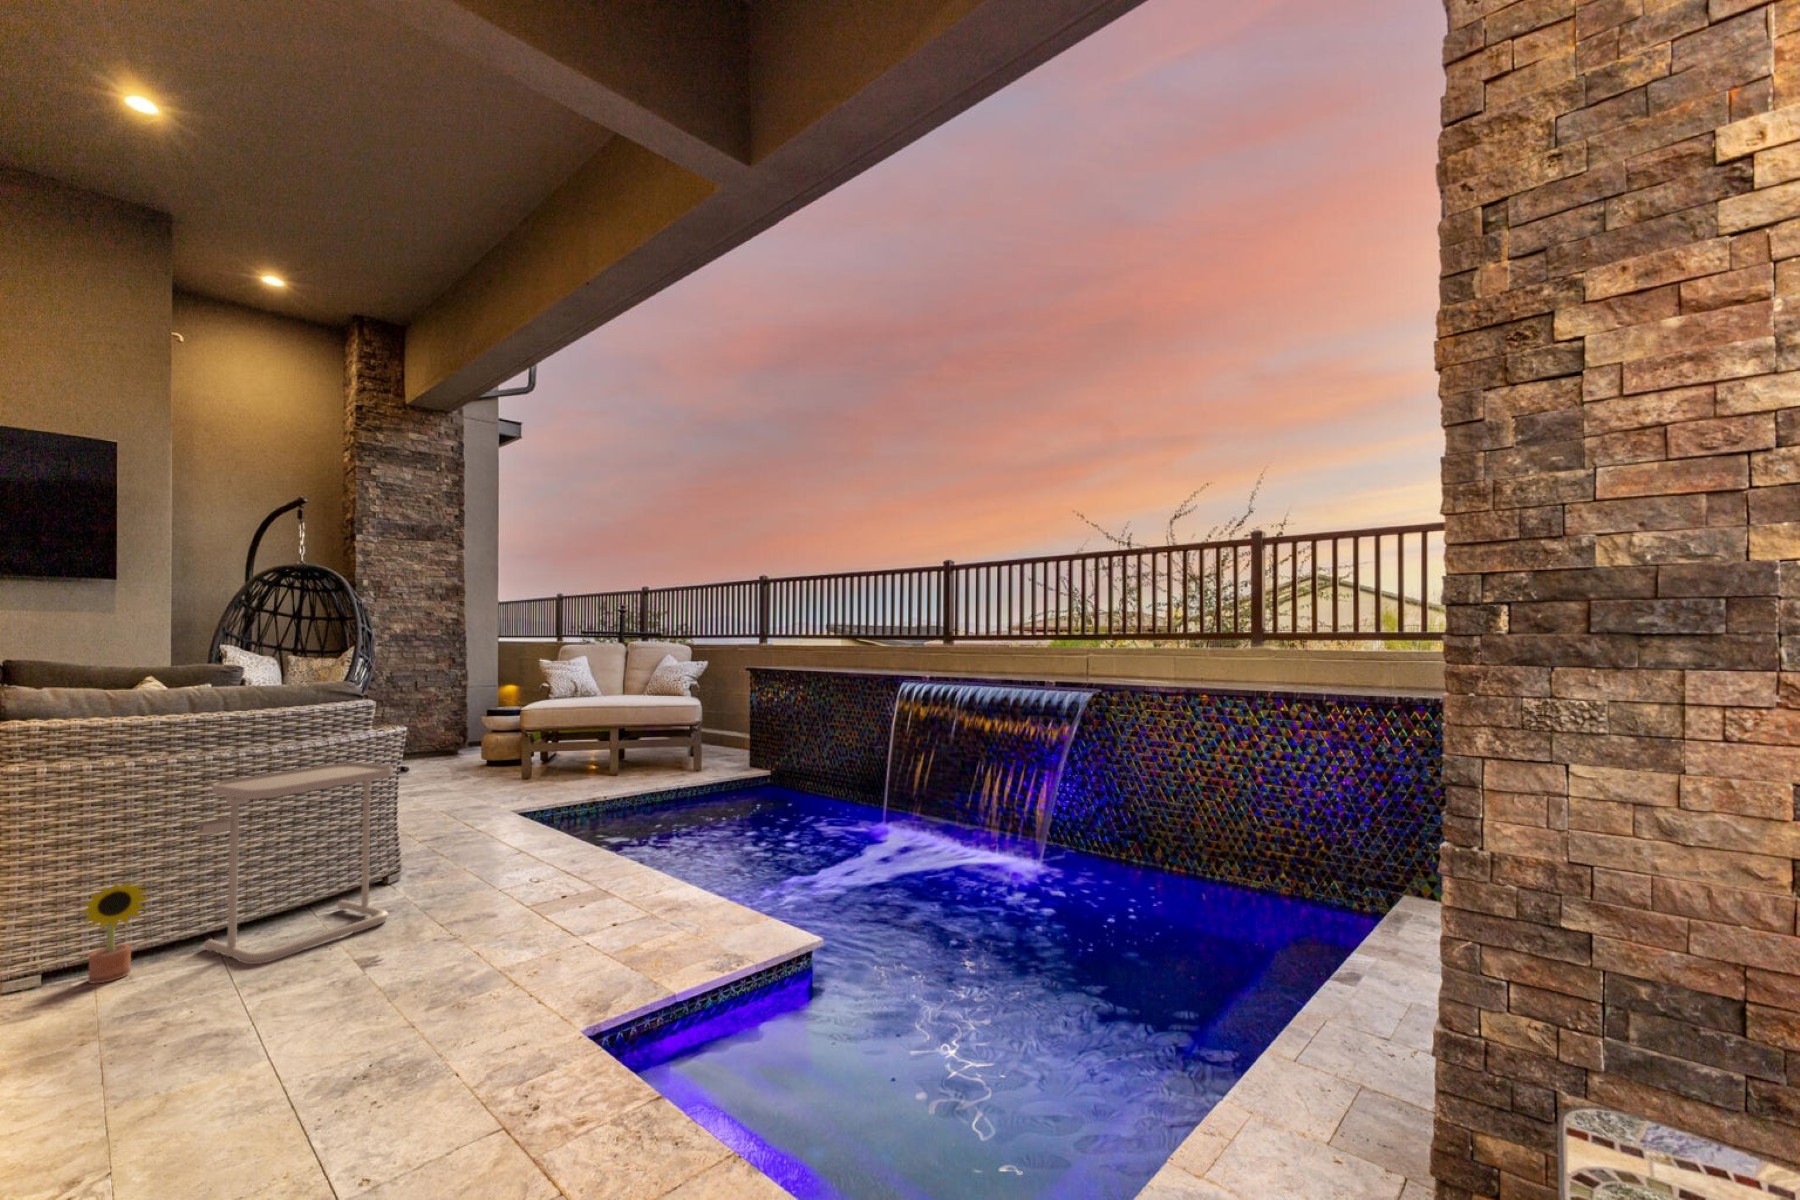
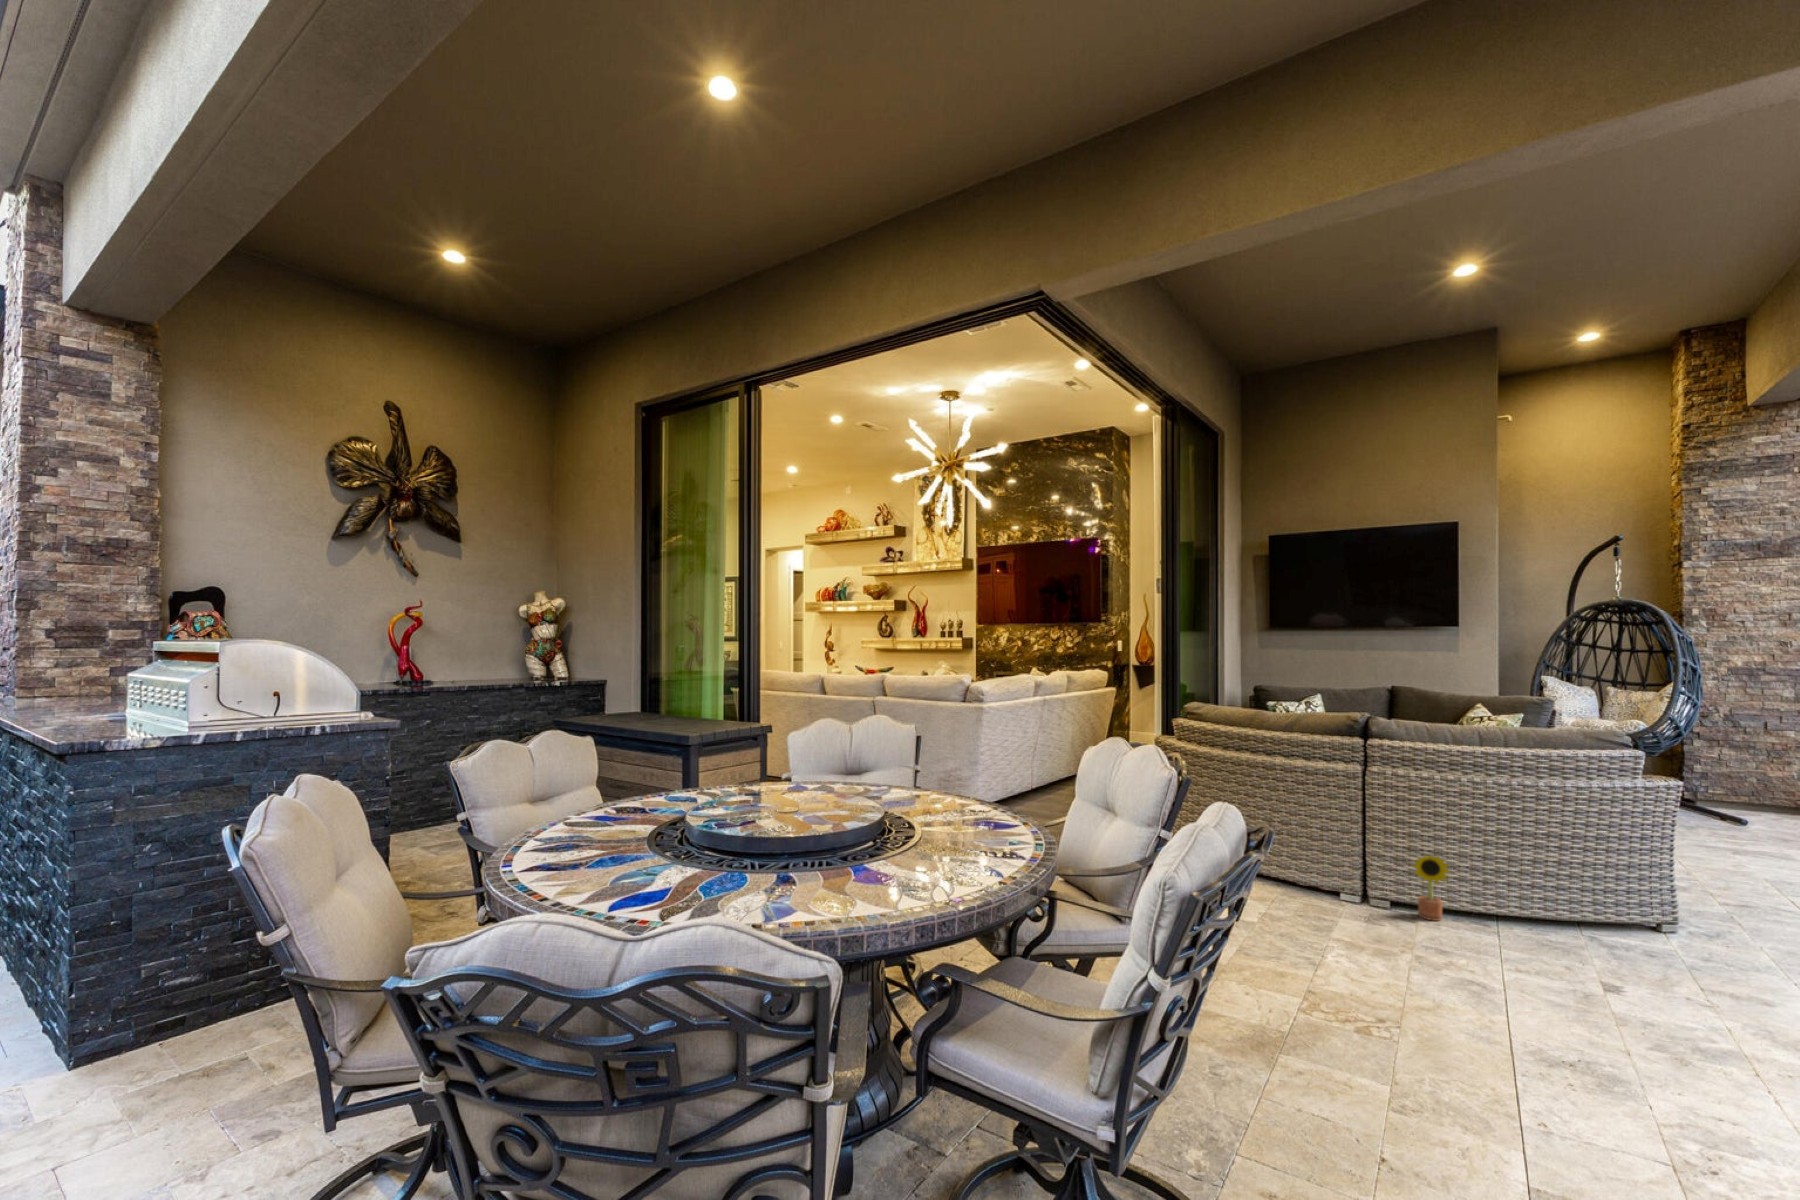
side table: present [199,763,393,964] -> none [1481,800,1647,968]

